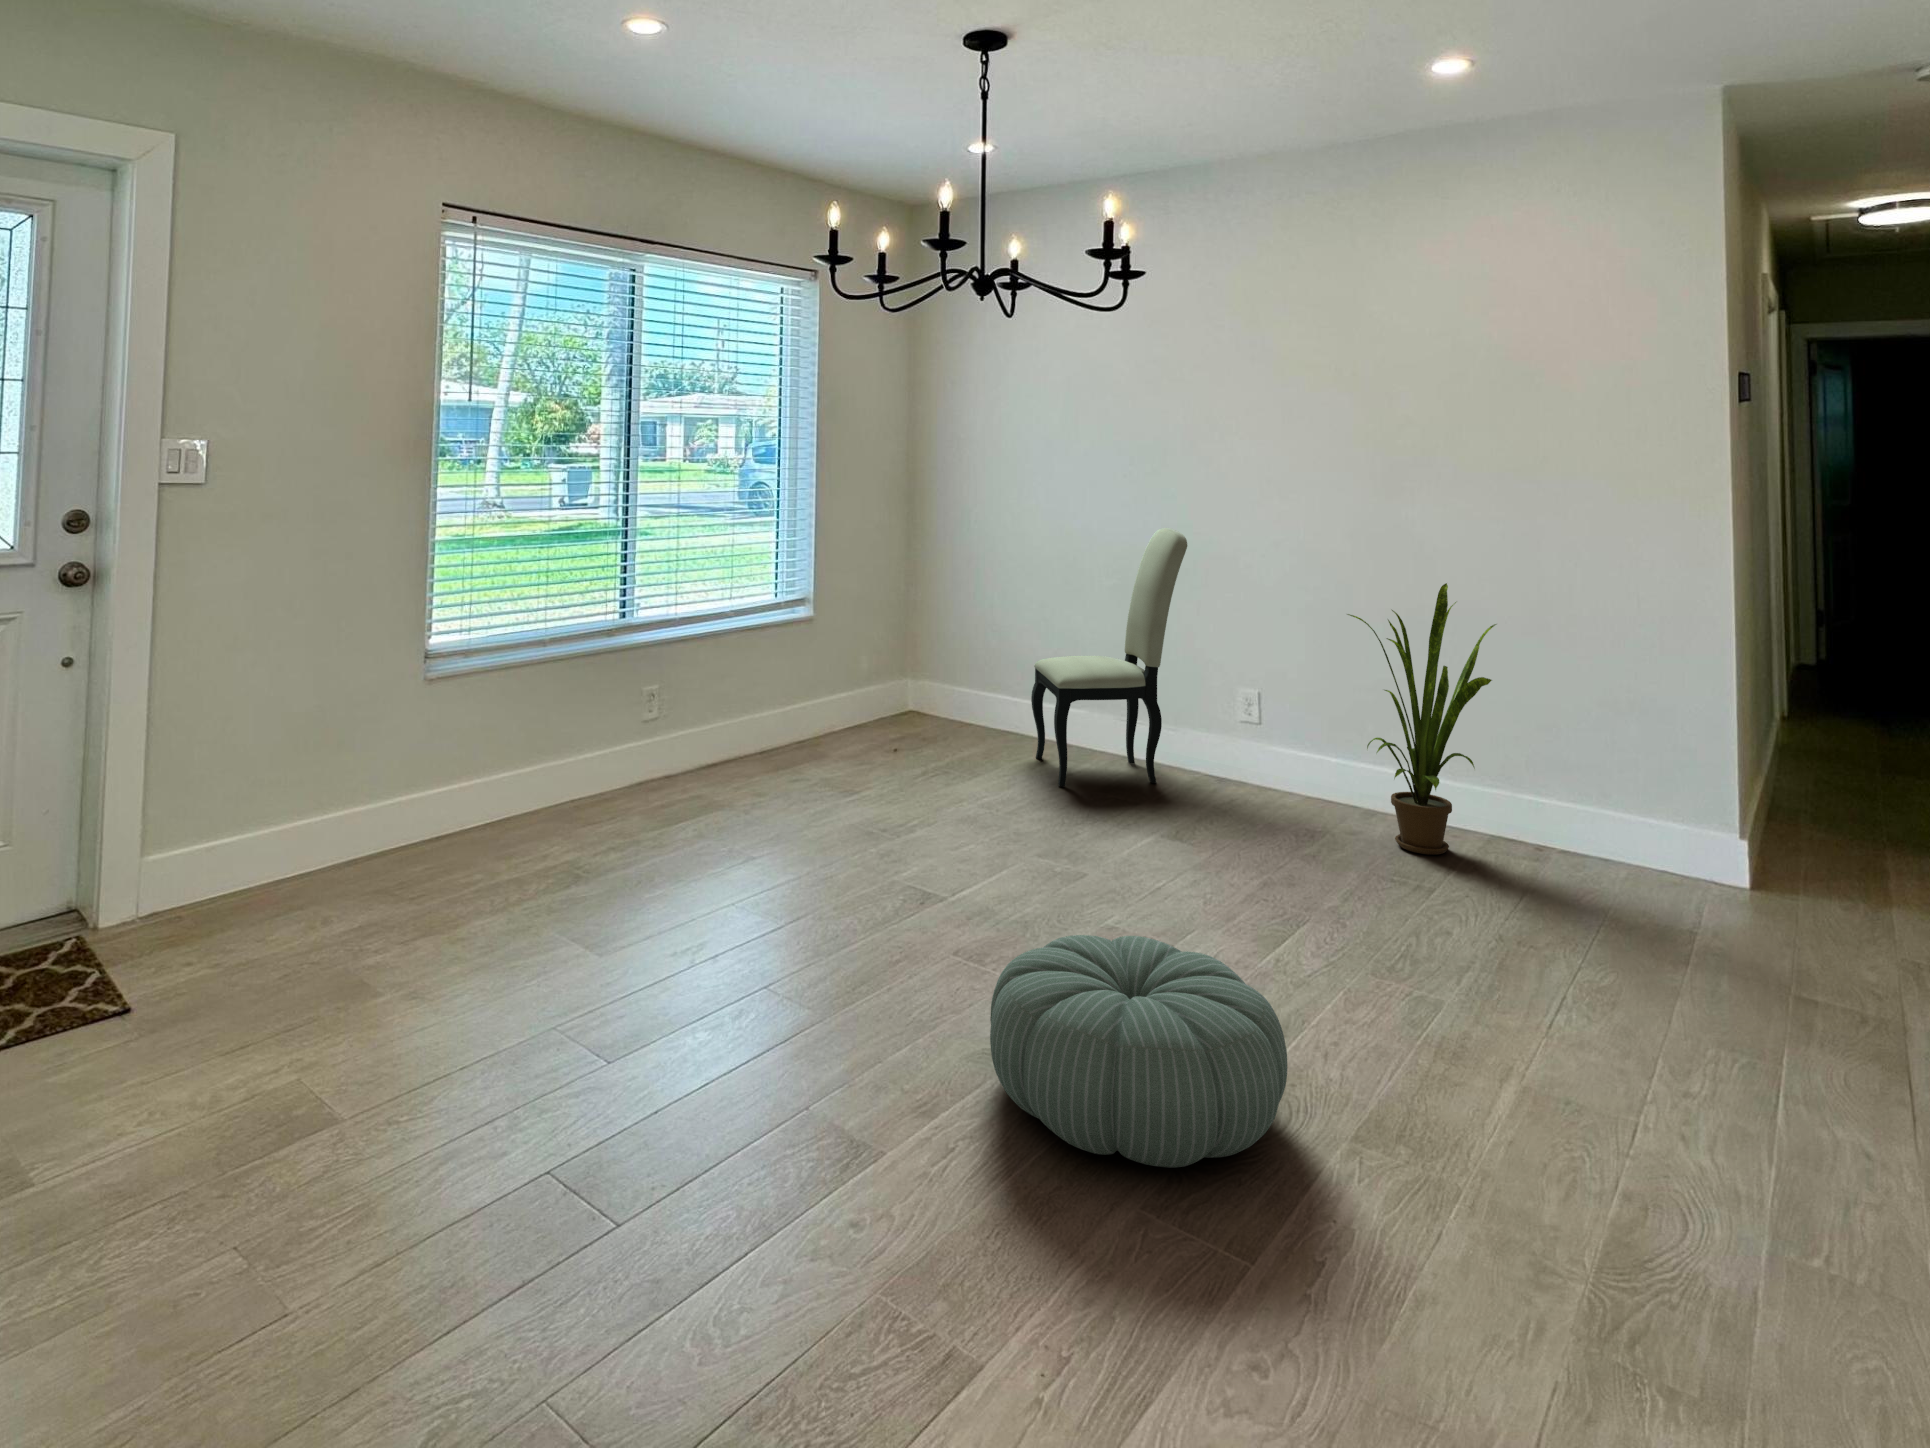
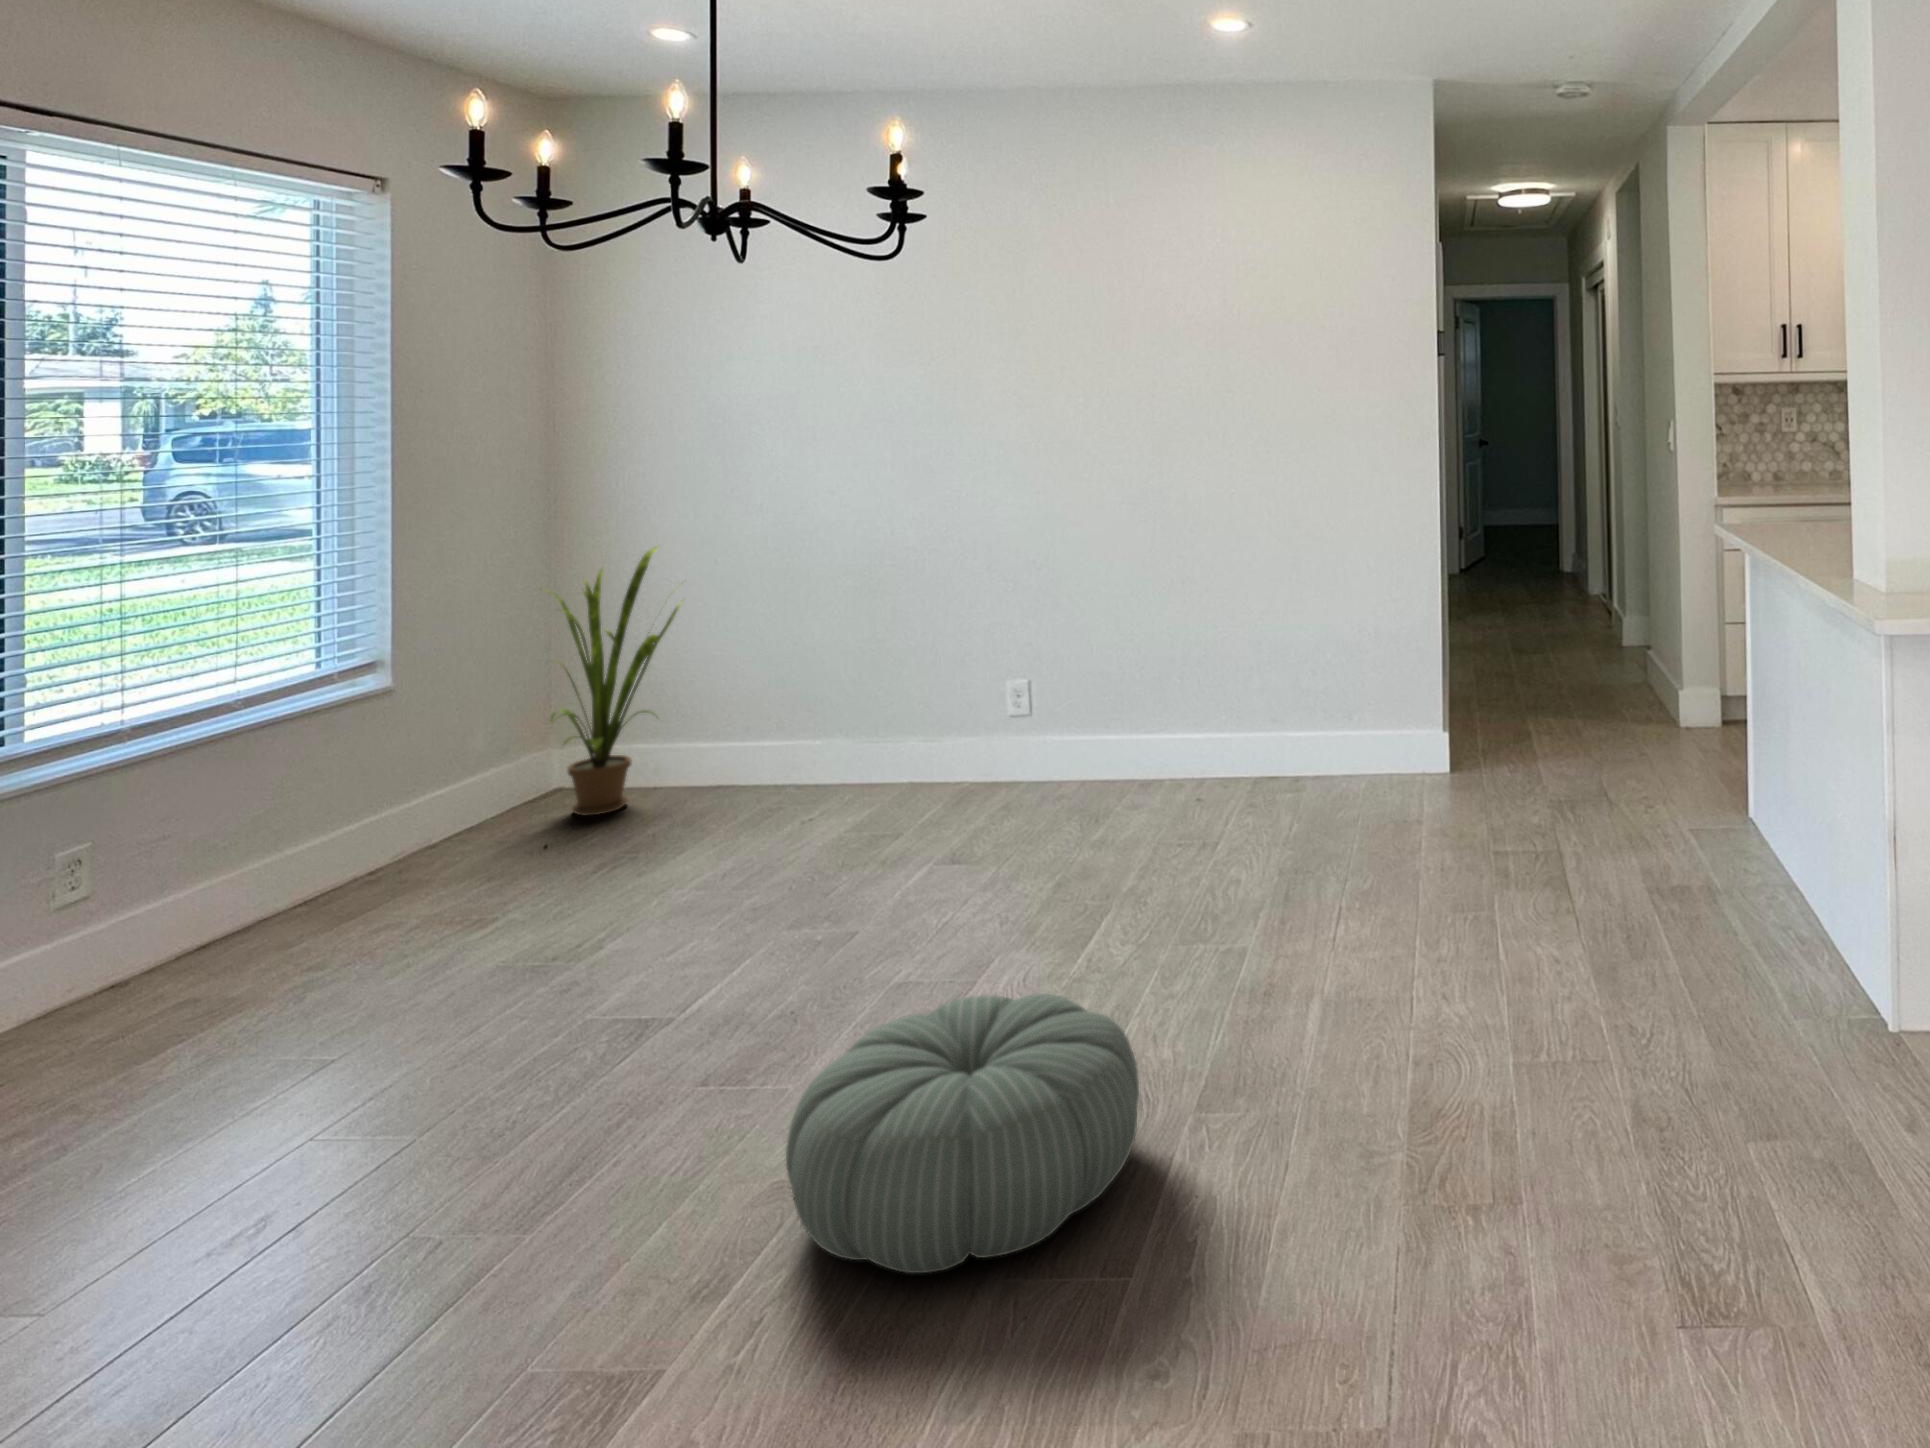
dining chair: present [1031,528,1187,786] -> none [751,510,951,838]
house plant: present [1347,583,1496,855] -> present [551,547,680,815]

